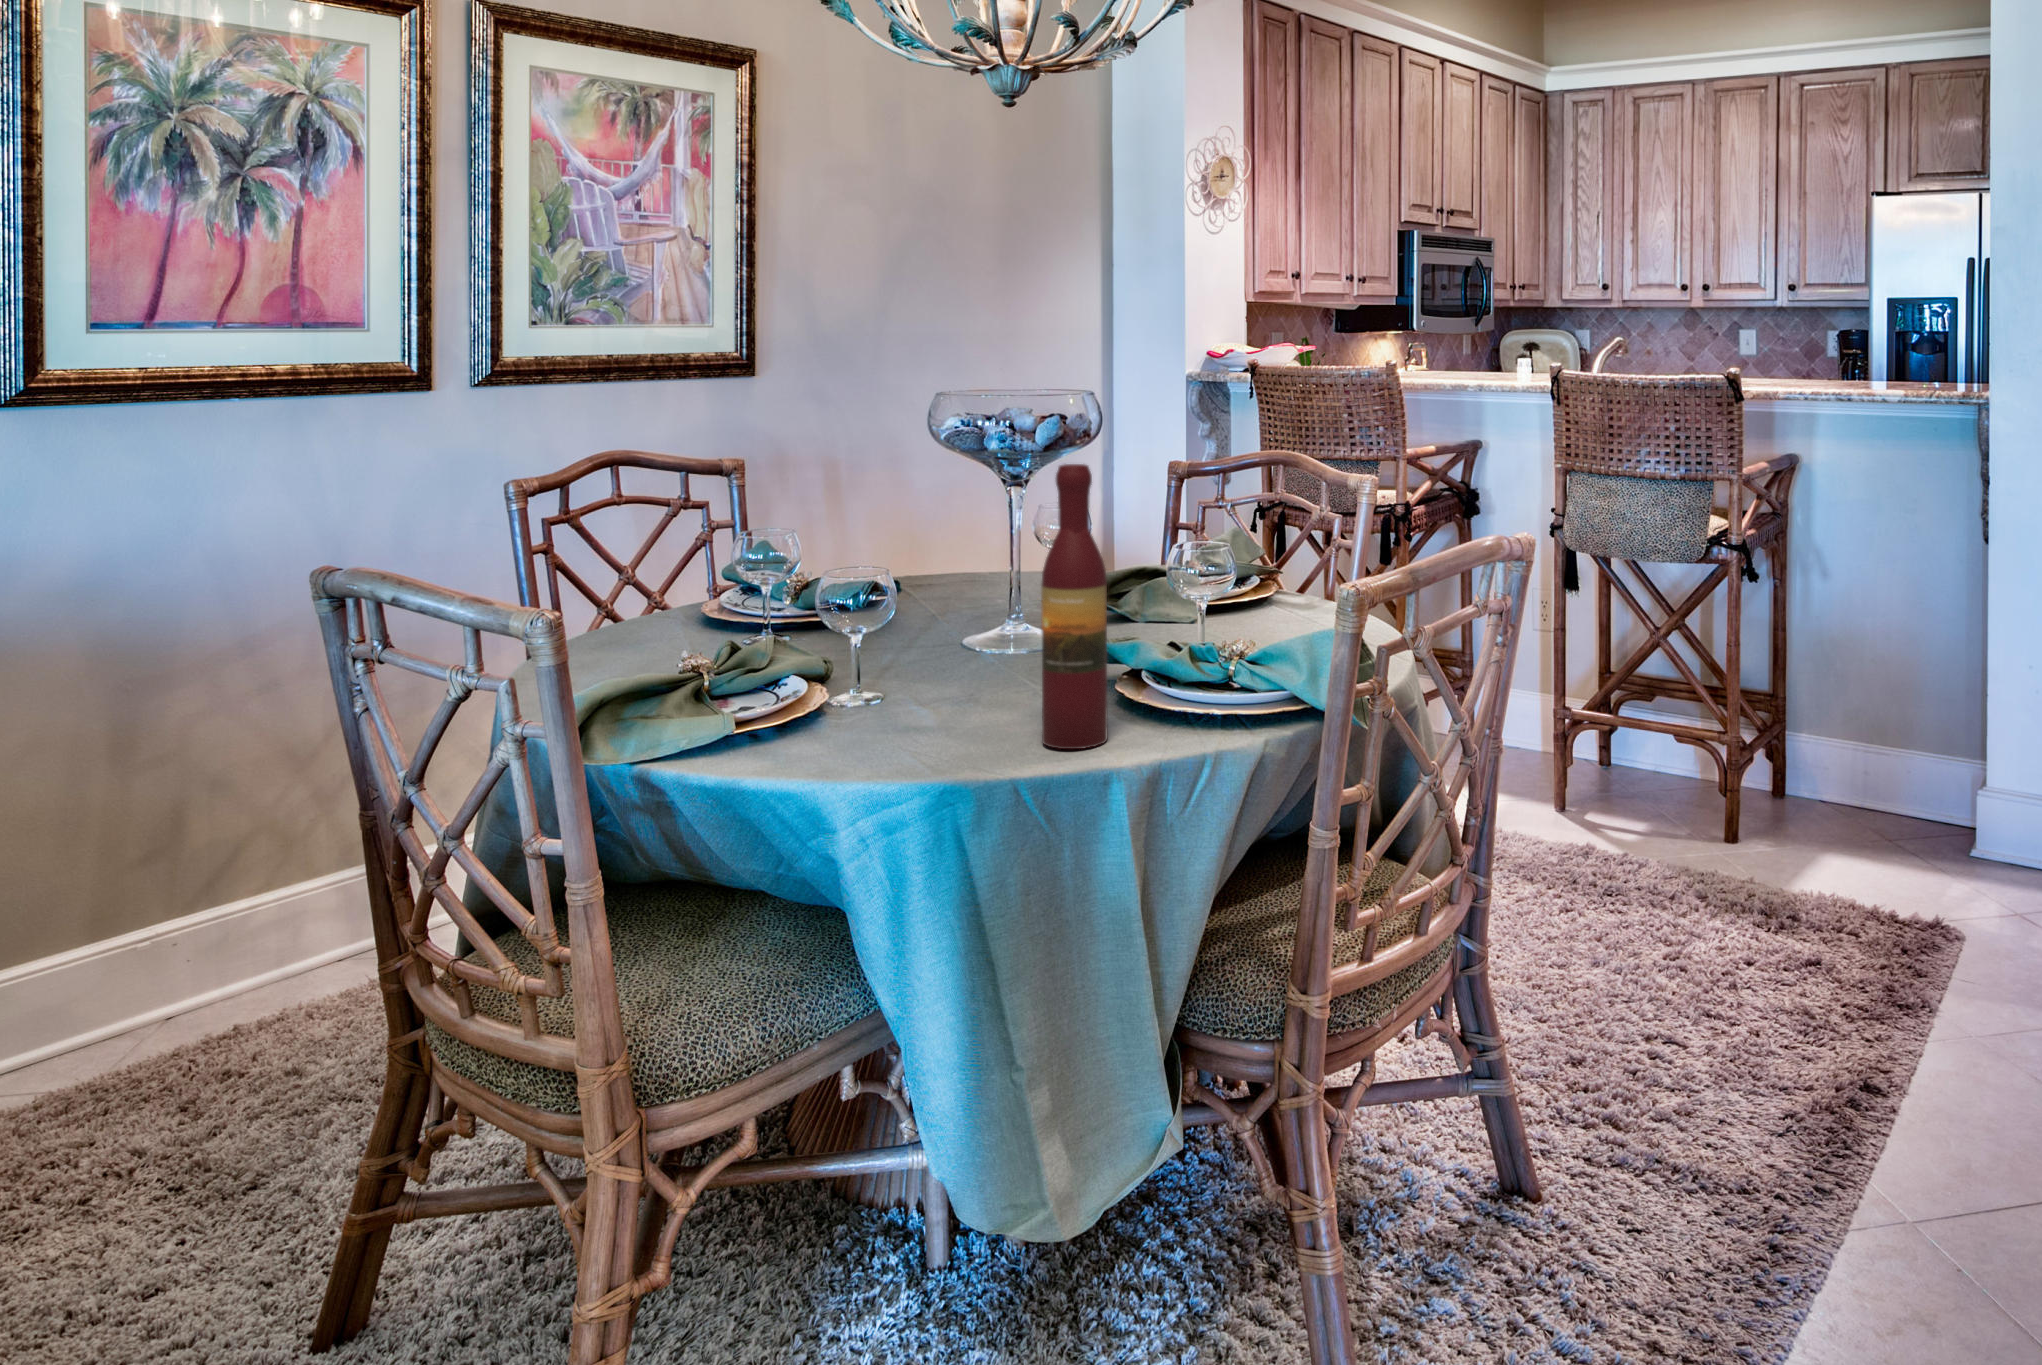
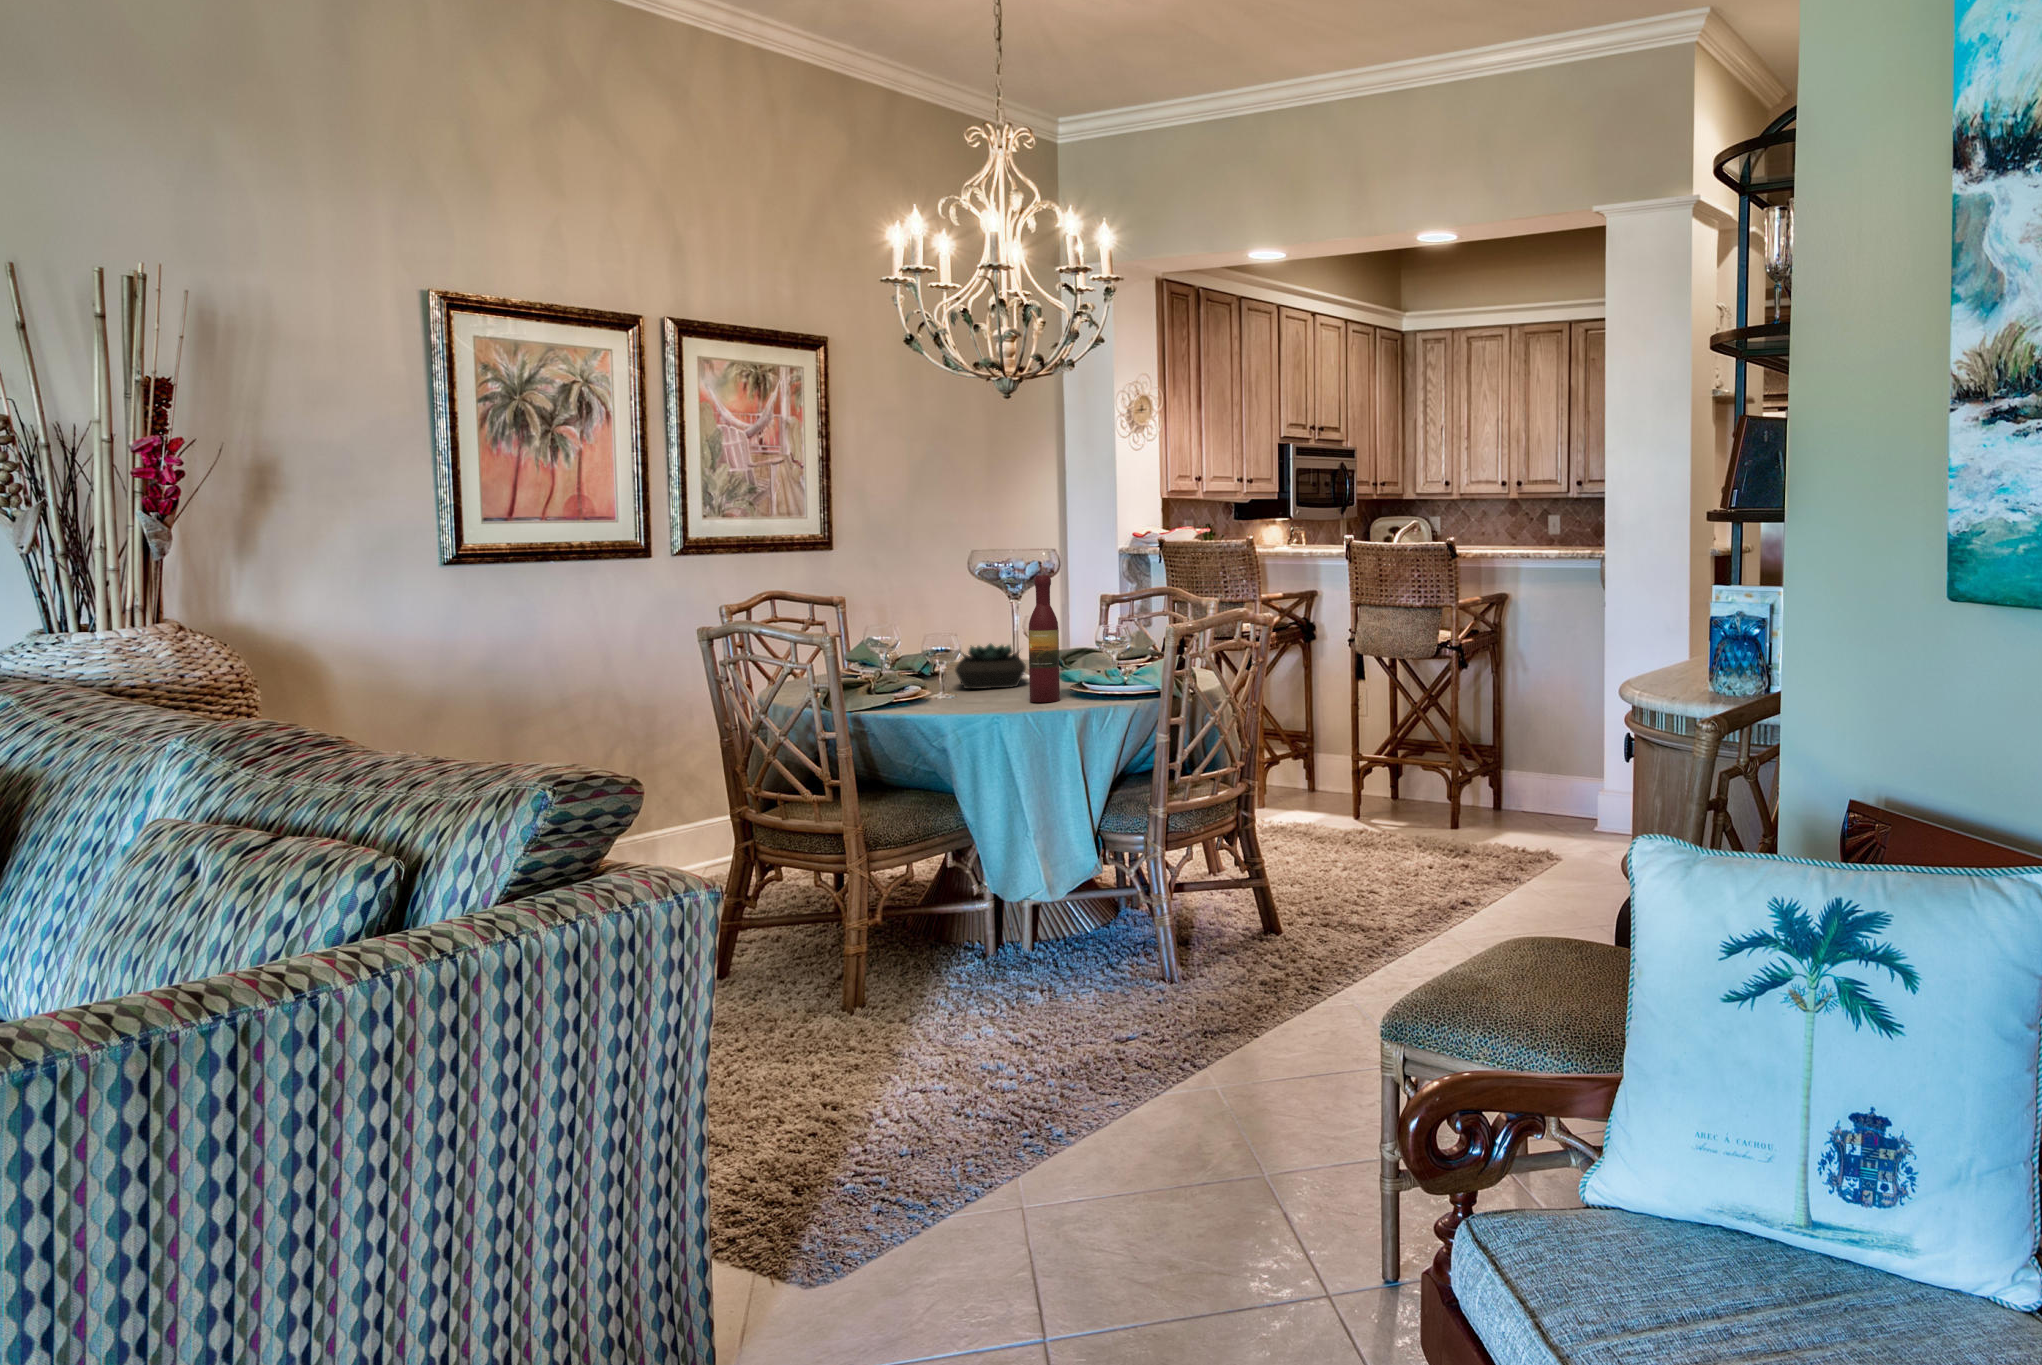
succulent plant: none [895,581,1039,683] -> present [955,644,1026,689]

